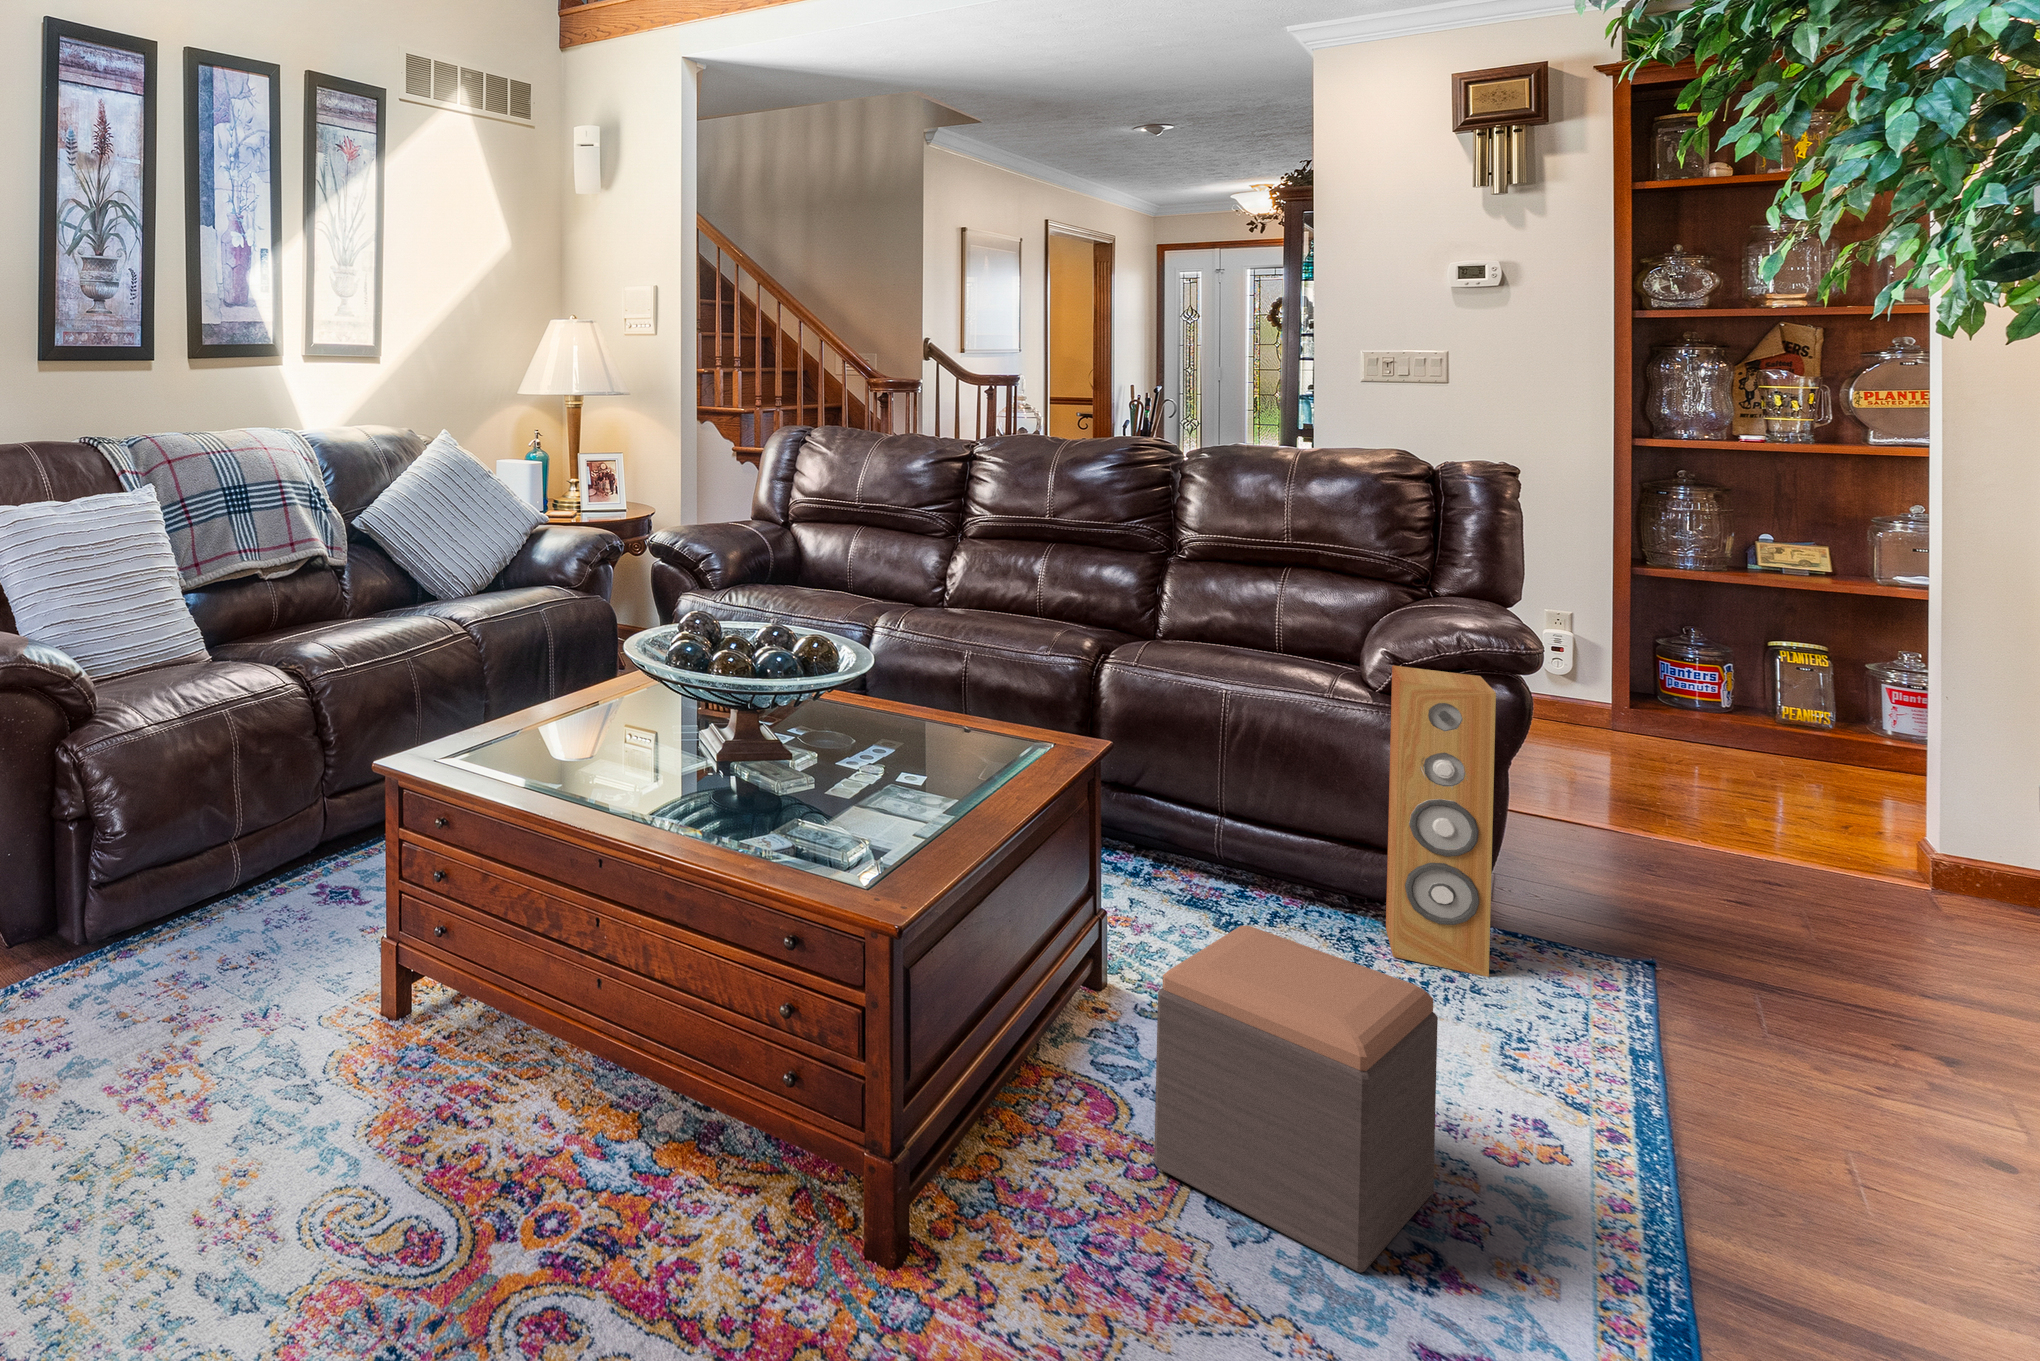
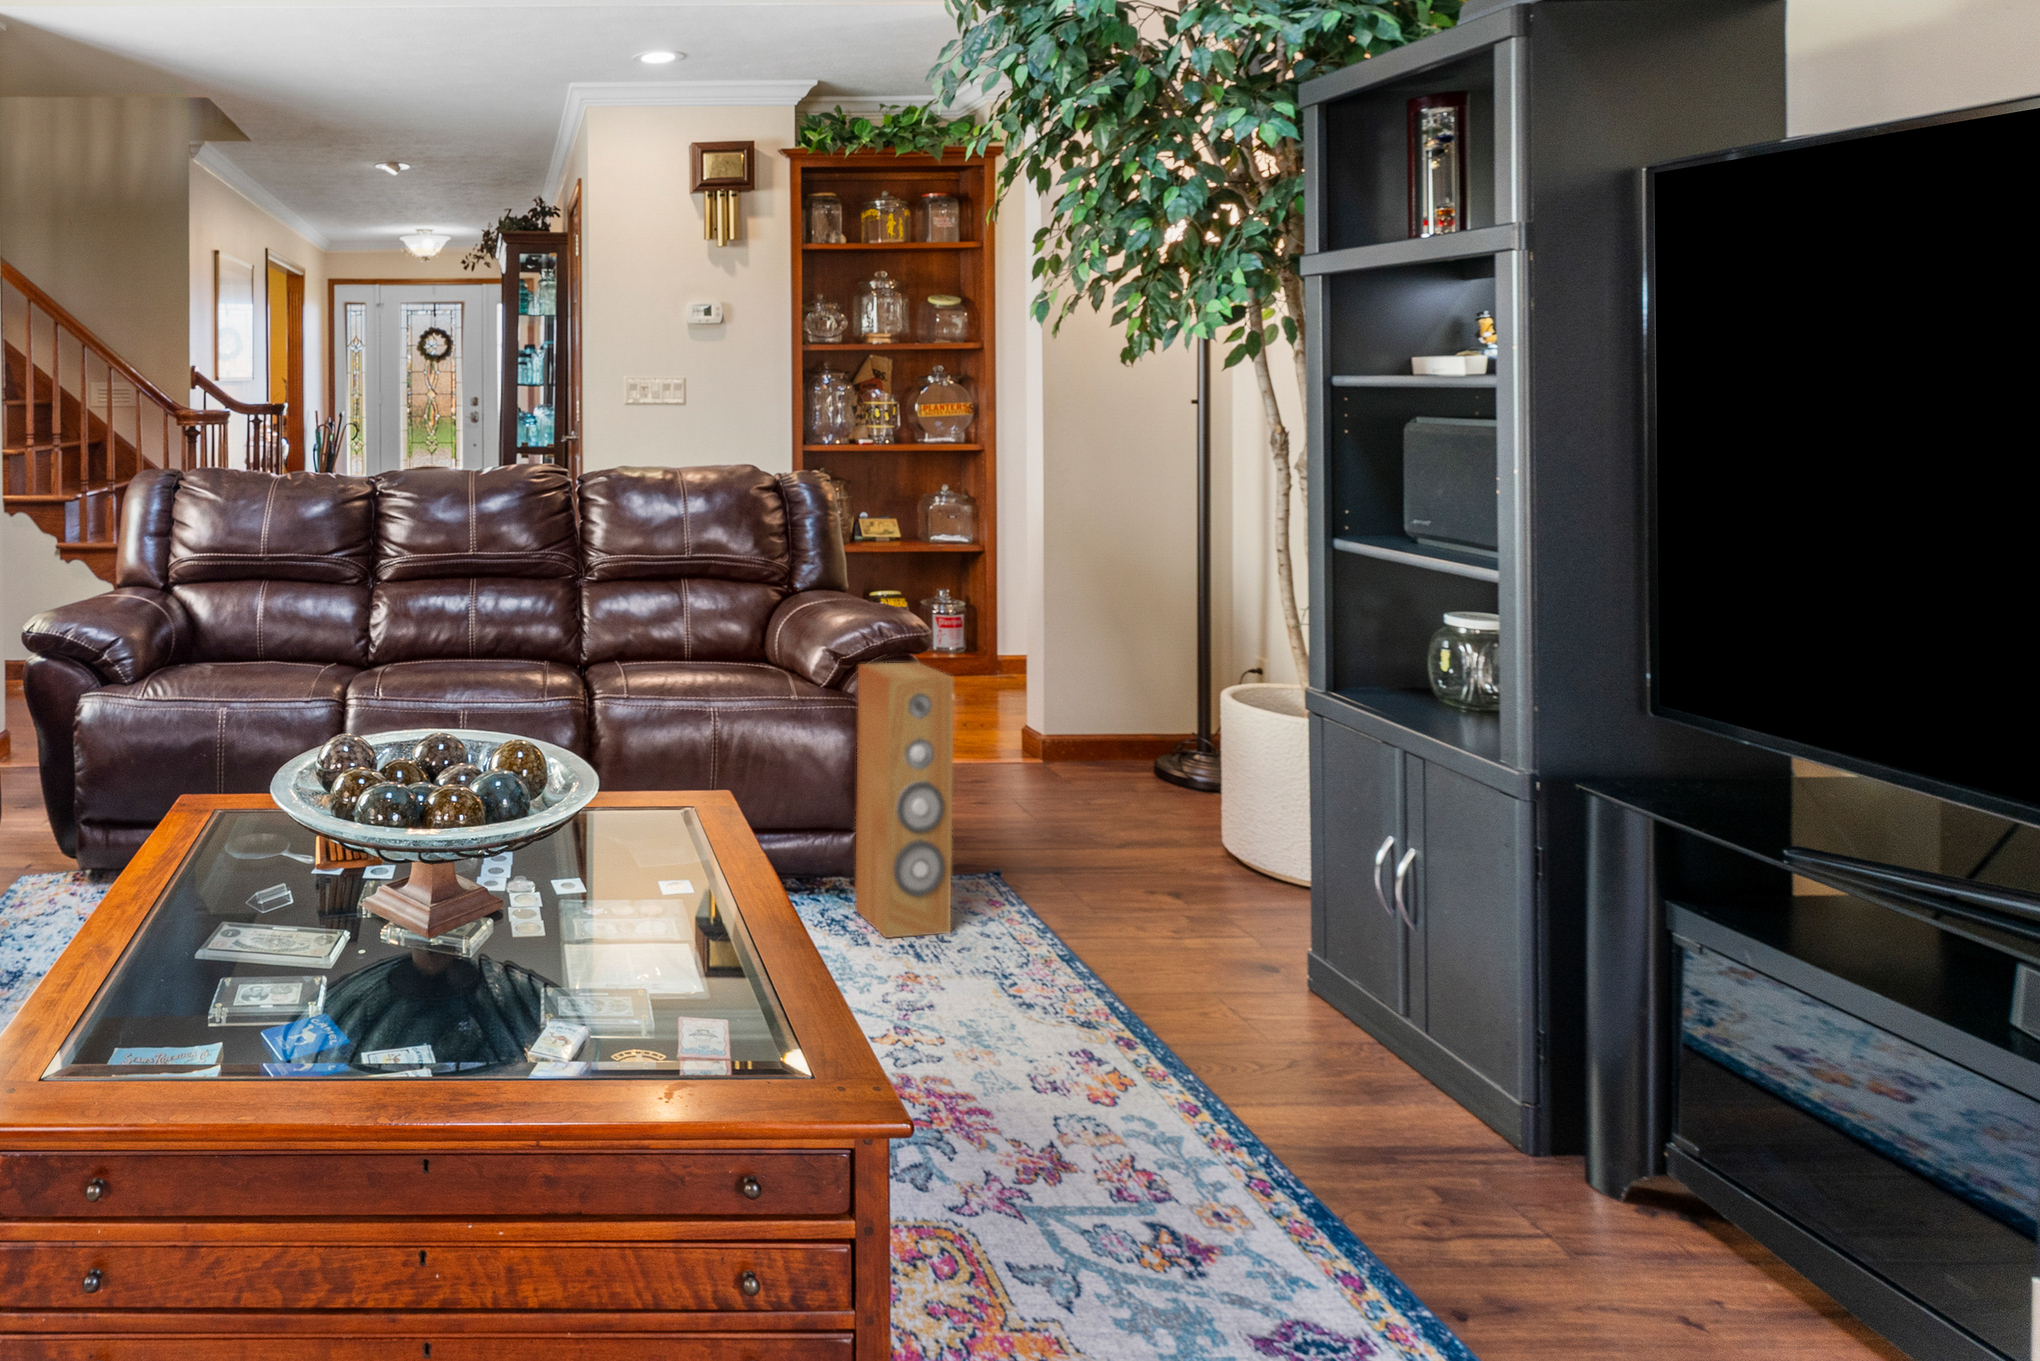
footstool: present [1154,926,1438,1273] -> none [952,970,1203,1314]

